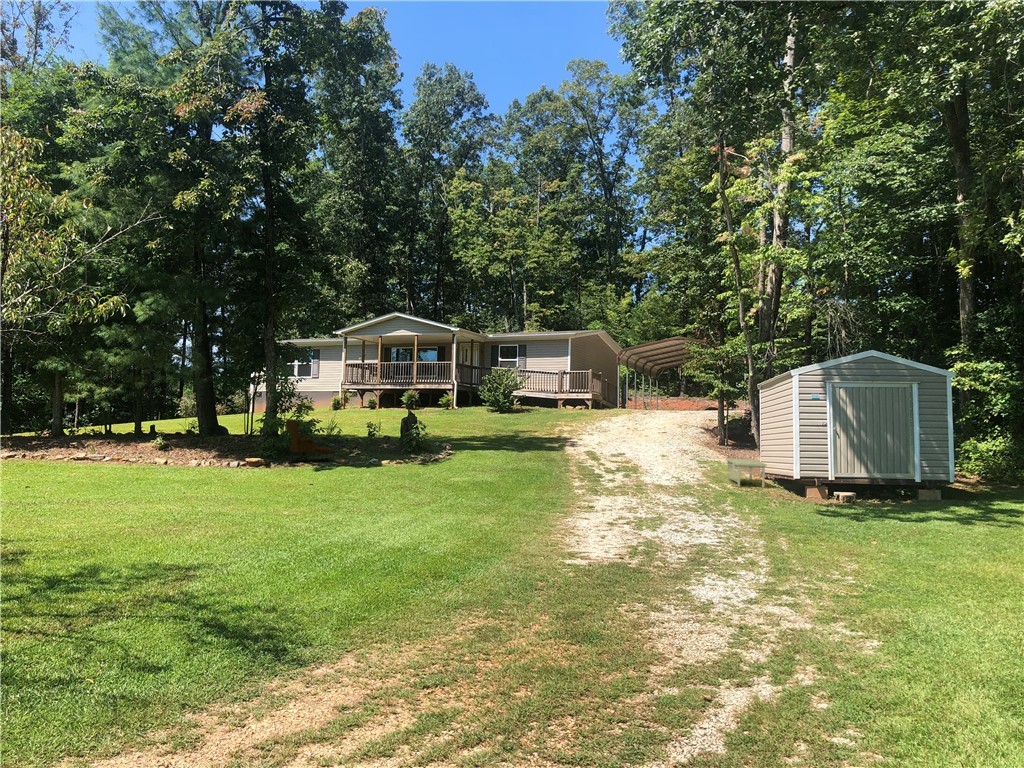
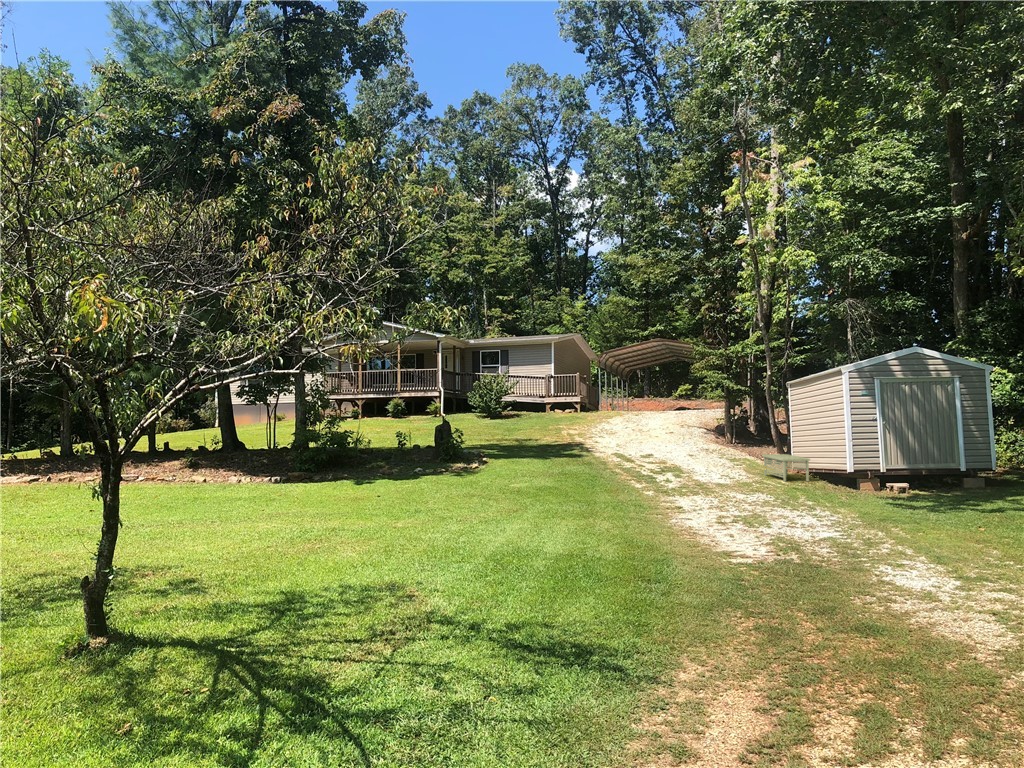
lounge chair: present [286,419,335,463] -> none [317,435,369,481]

